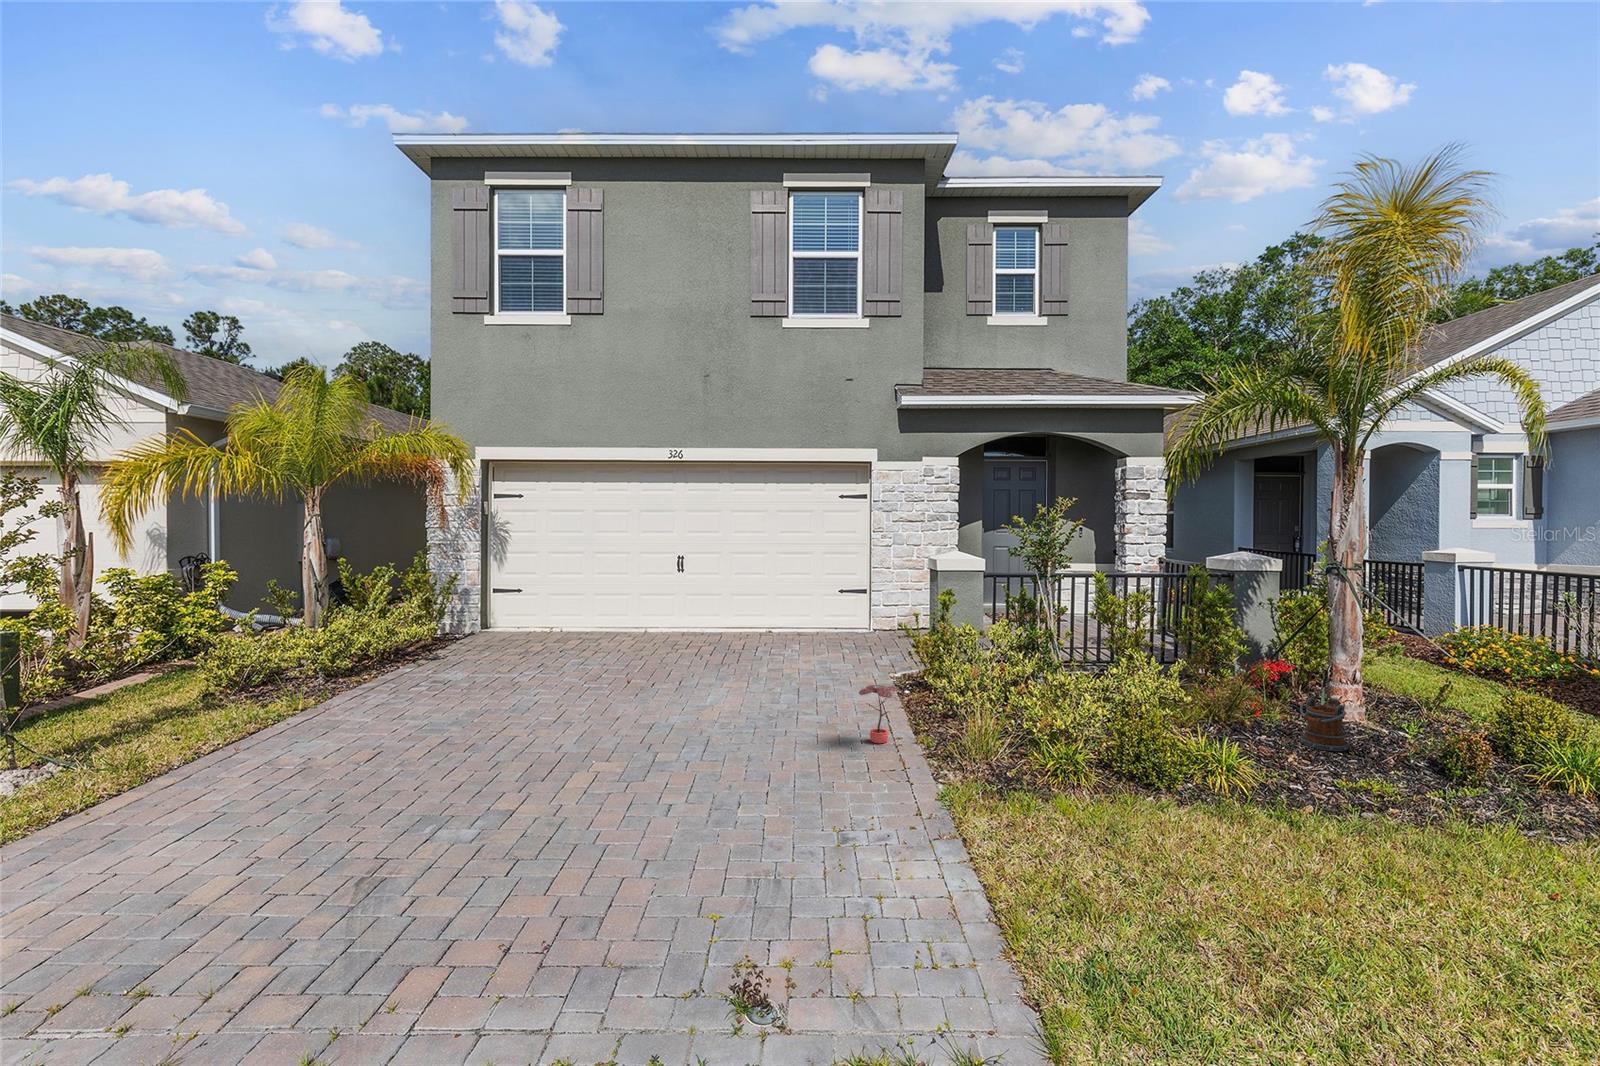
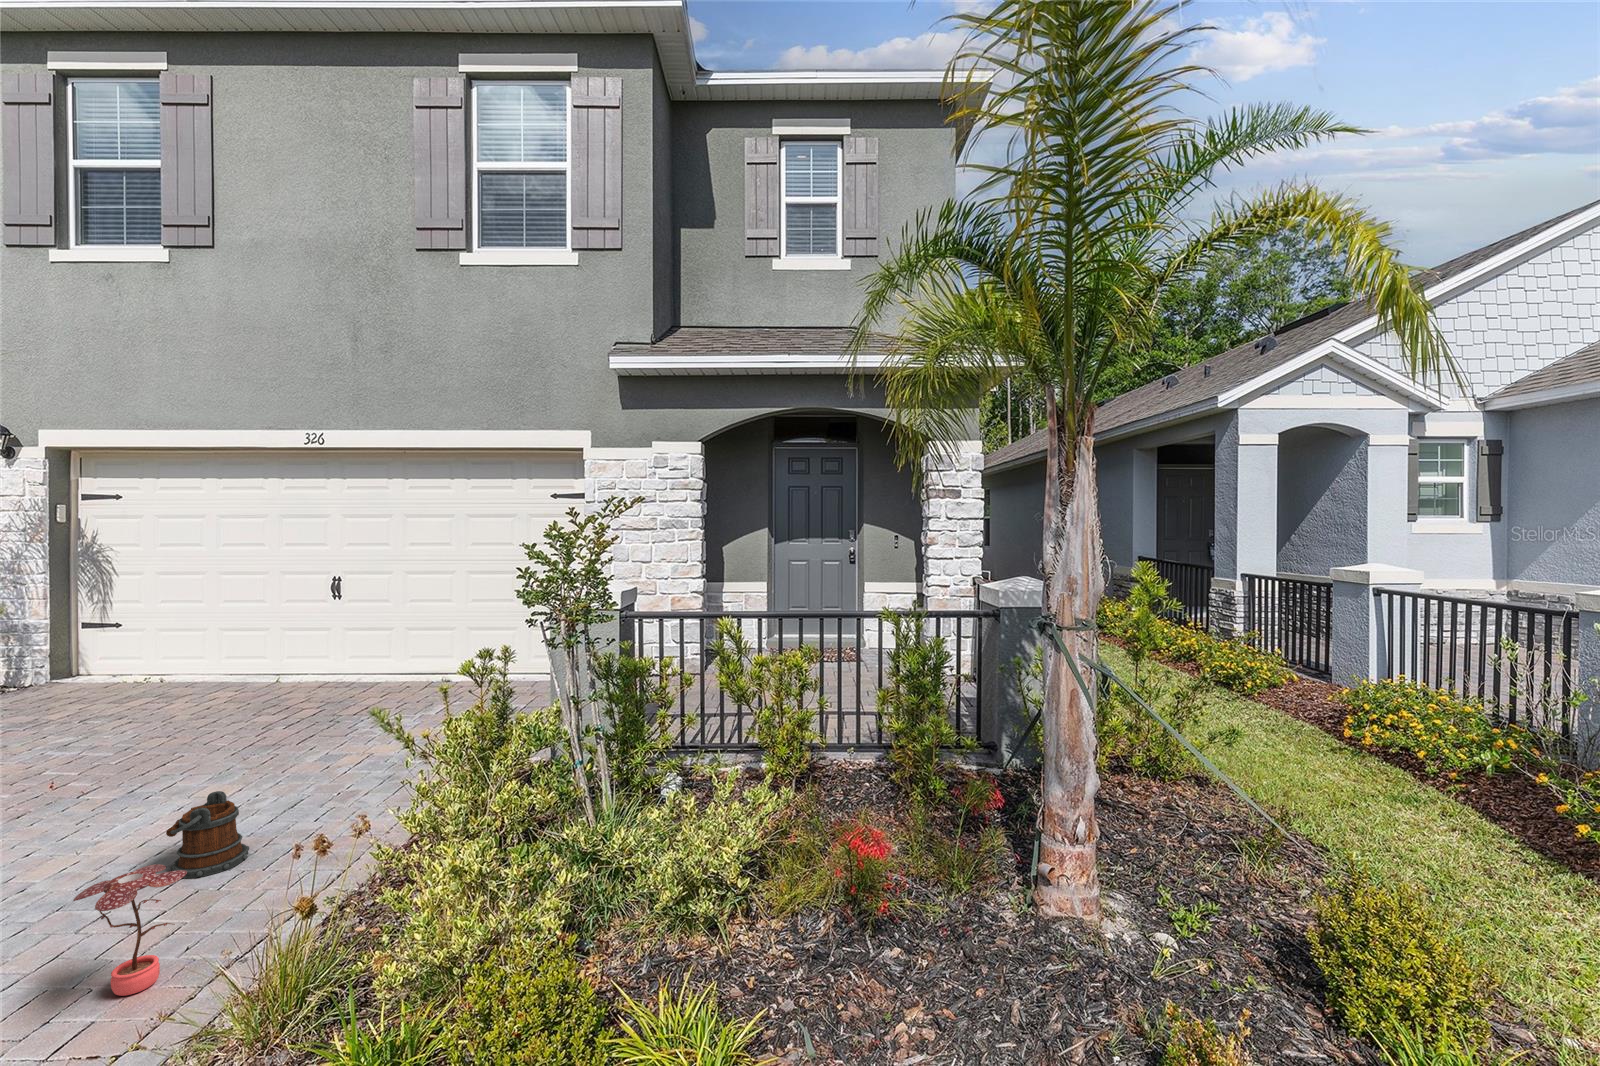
bucket: present [1300,698,1350,751] -> present [166,791,249,878]

